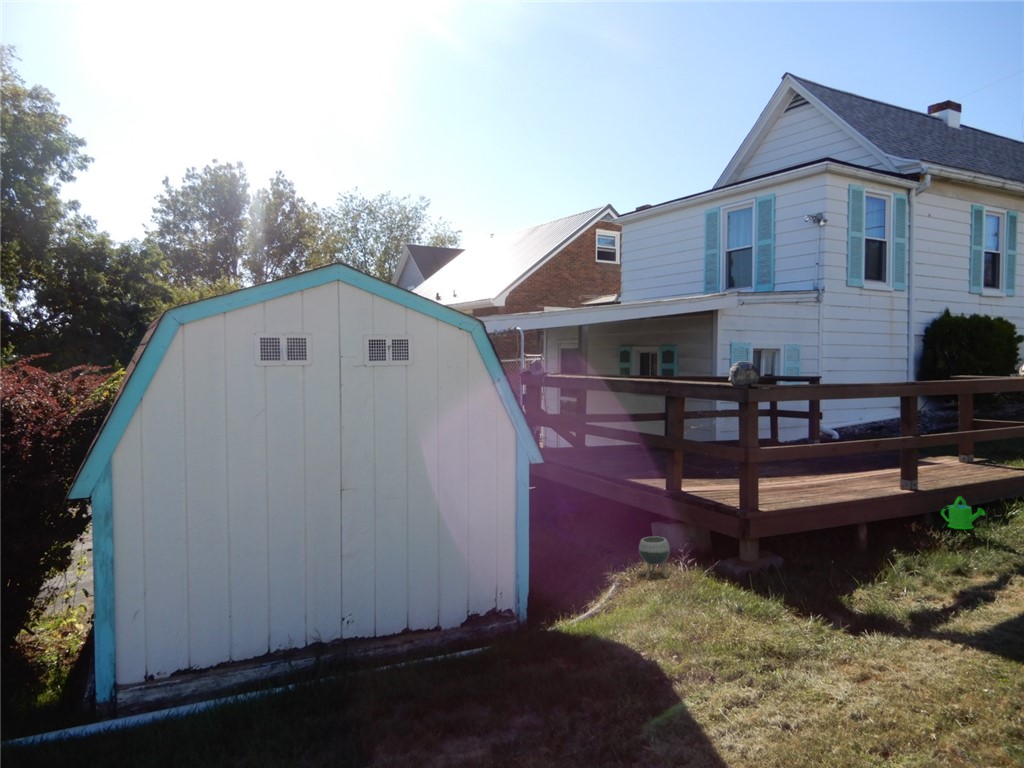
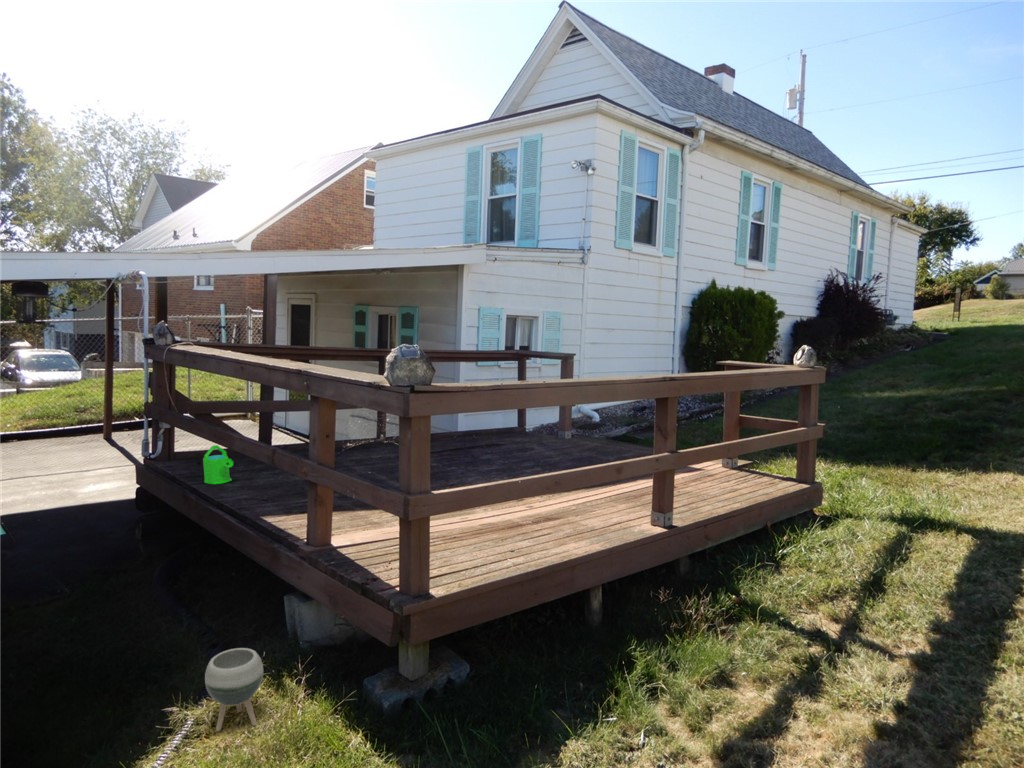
watering can: present [941,496,985,529] -> present [203,445,233,484]

